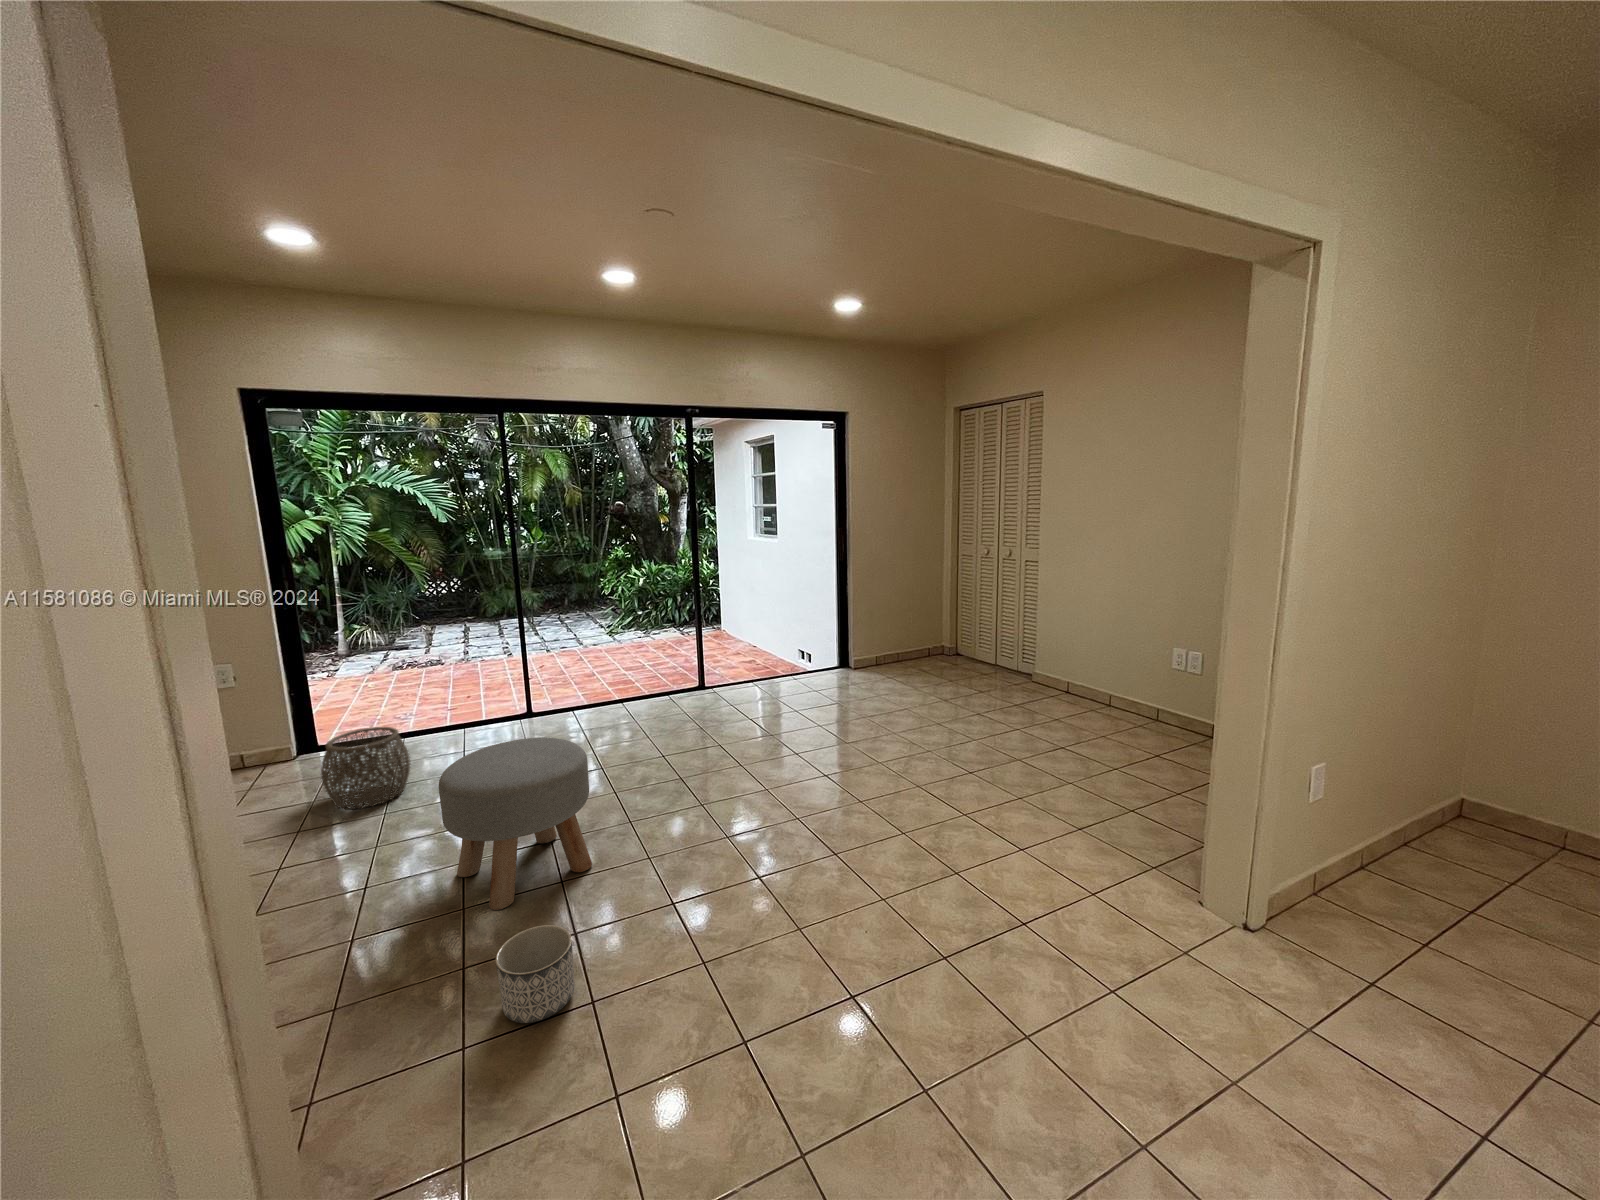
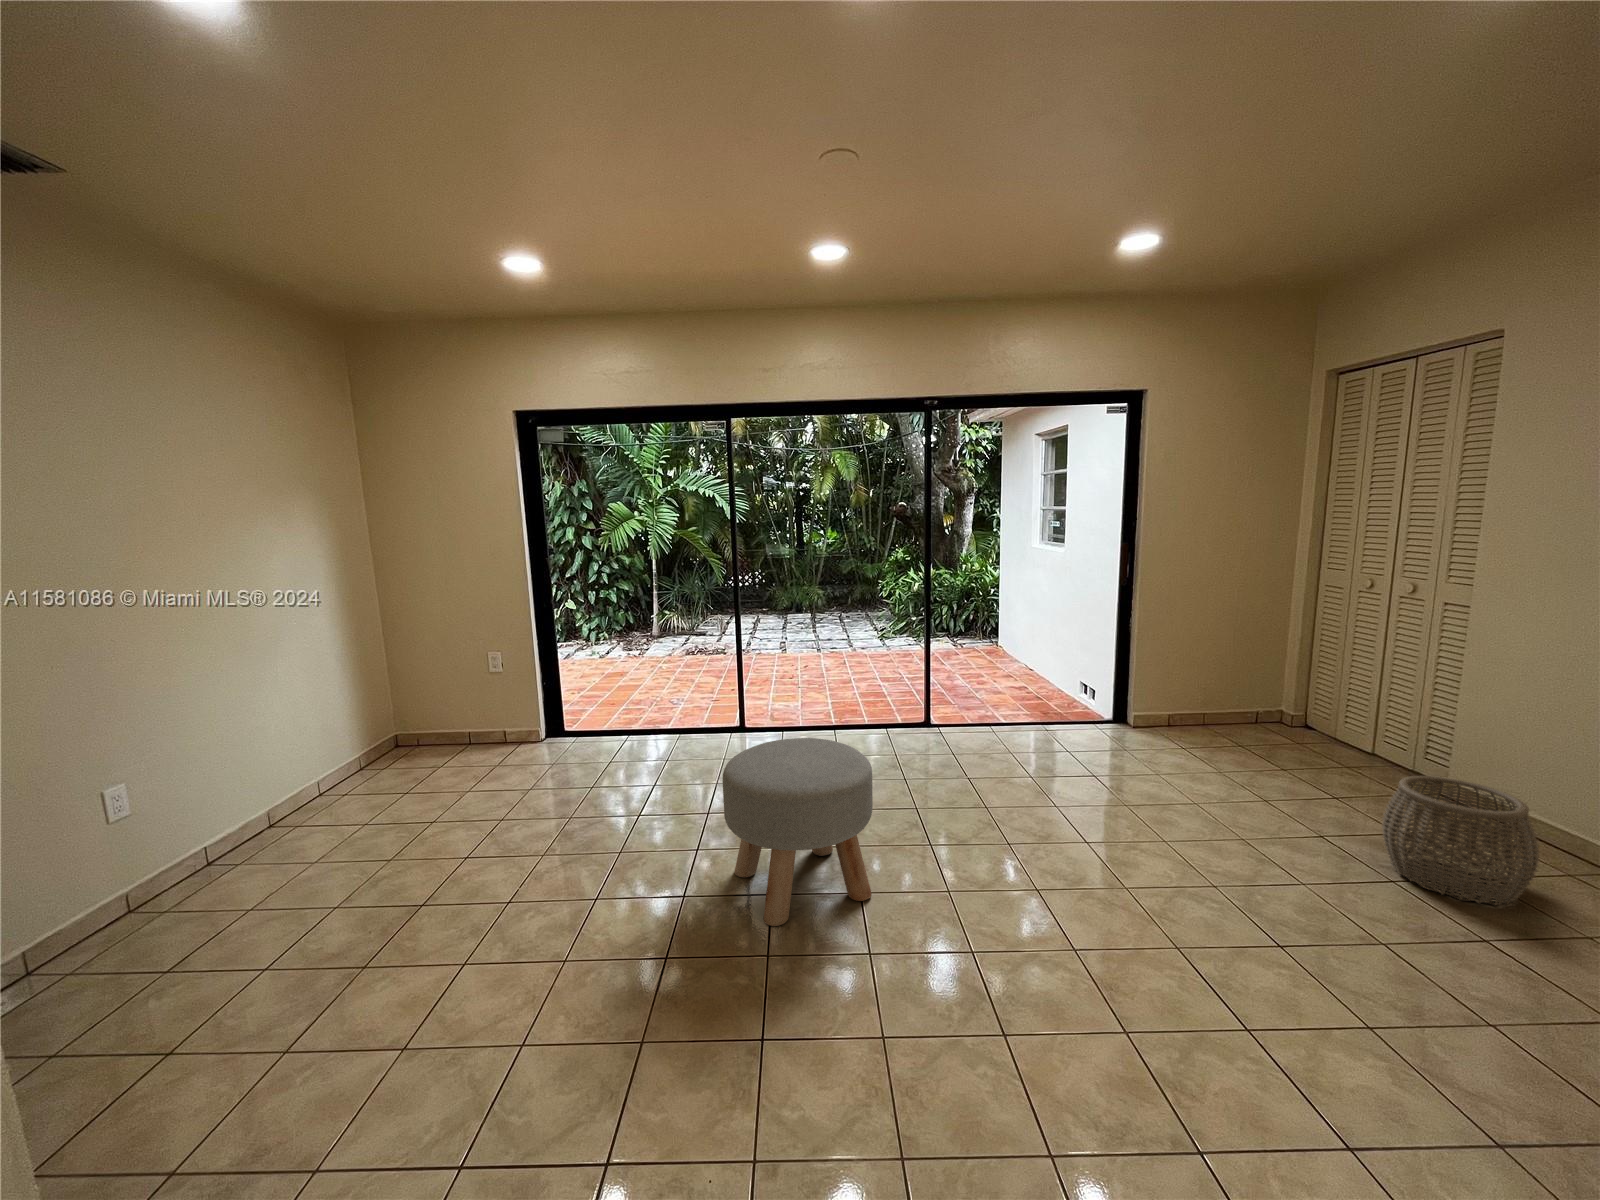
woven basket: present [321,727,410,809] -> present [1382,776,1539,905]
planter: present [496,925,574,1023] -> none [769,970,855,1098]

